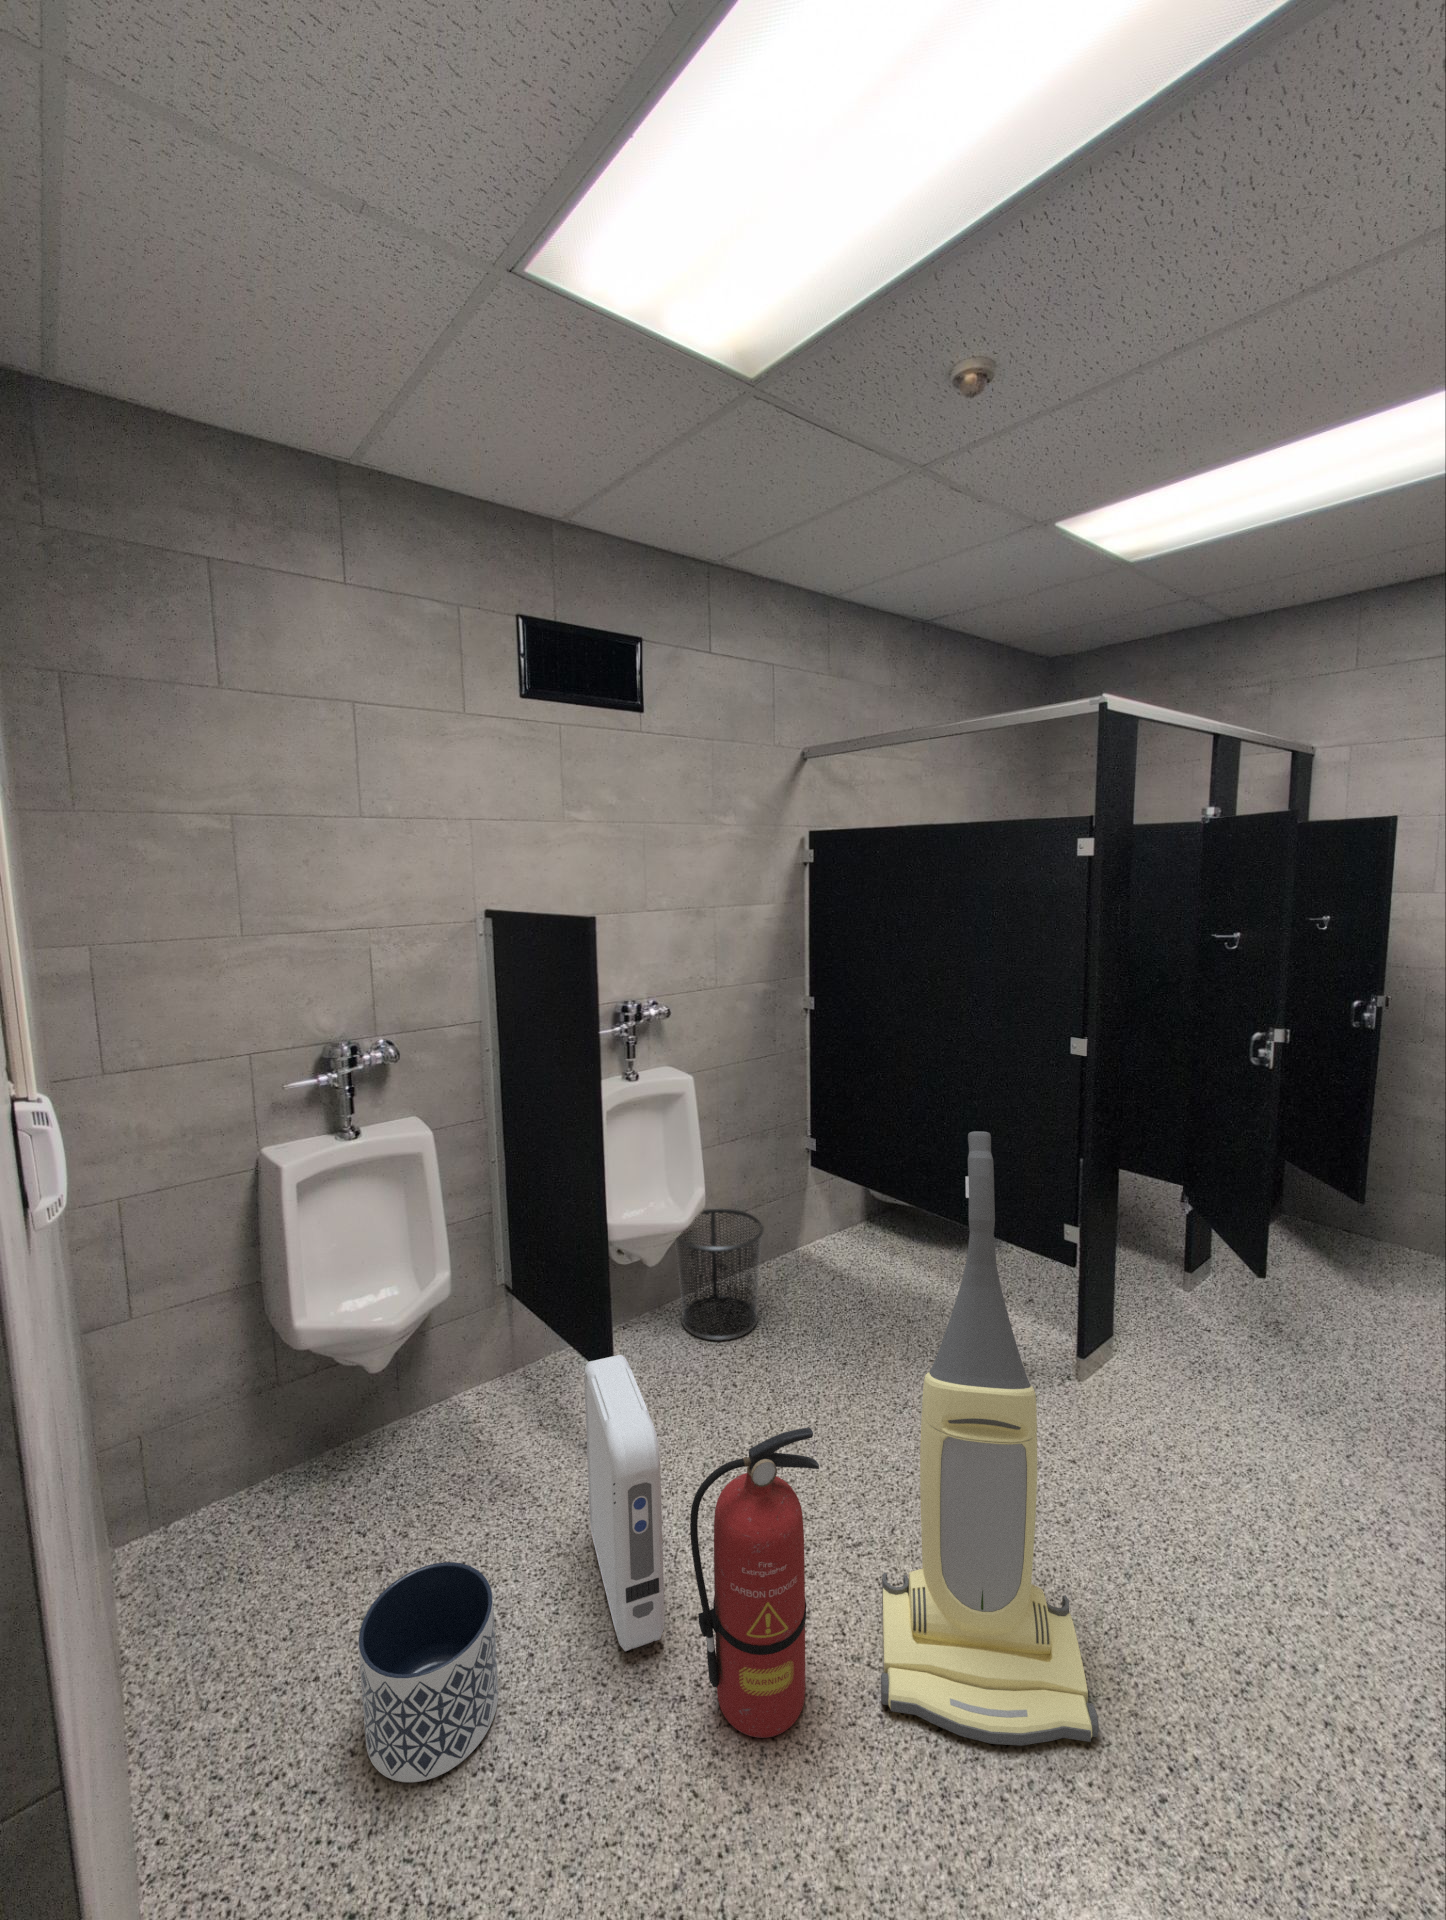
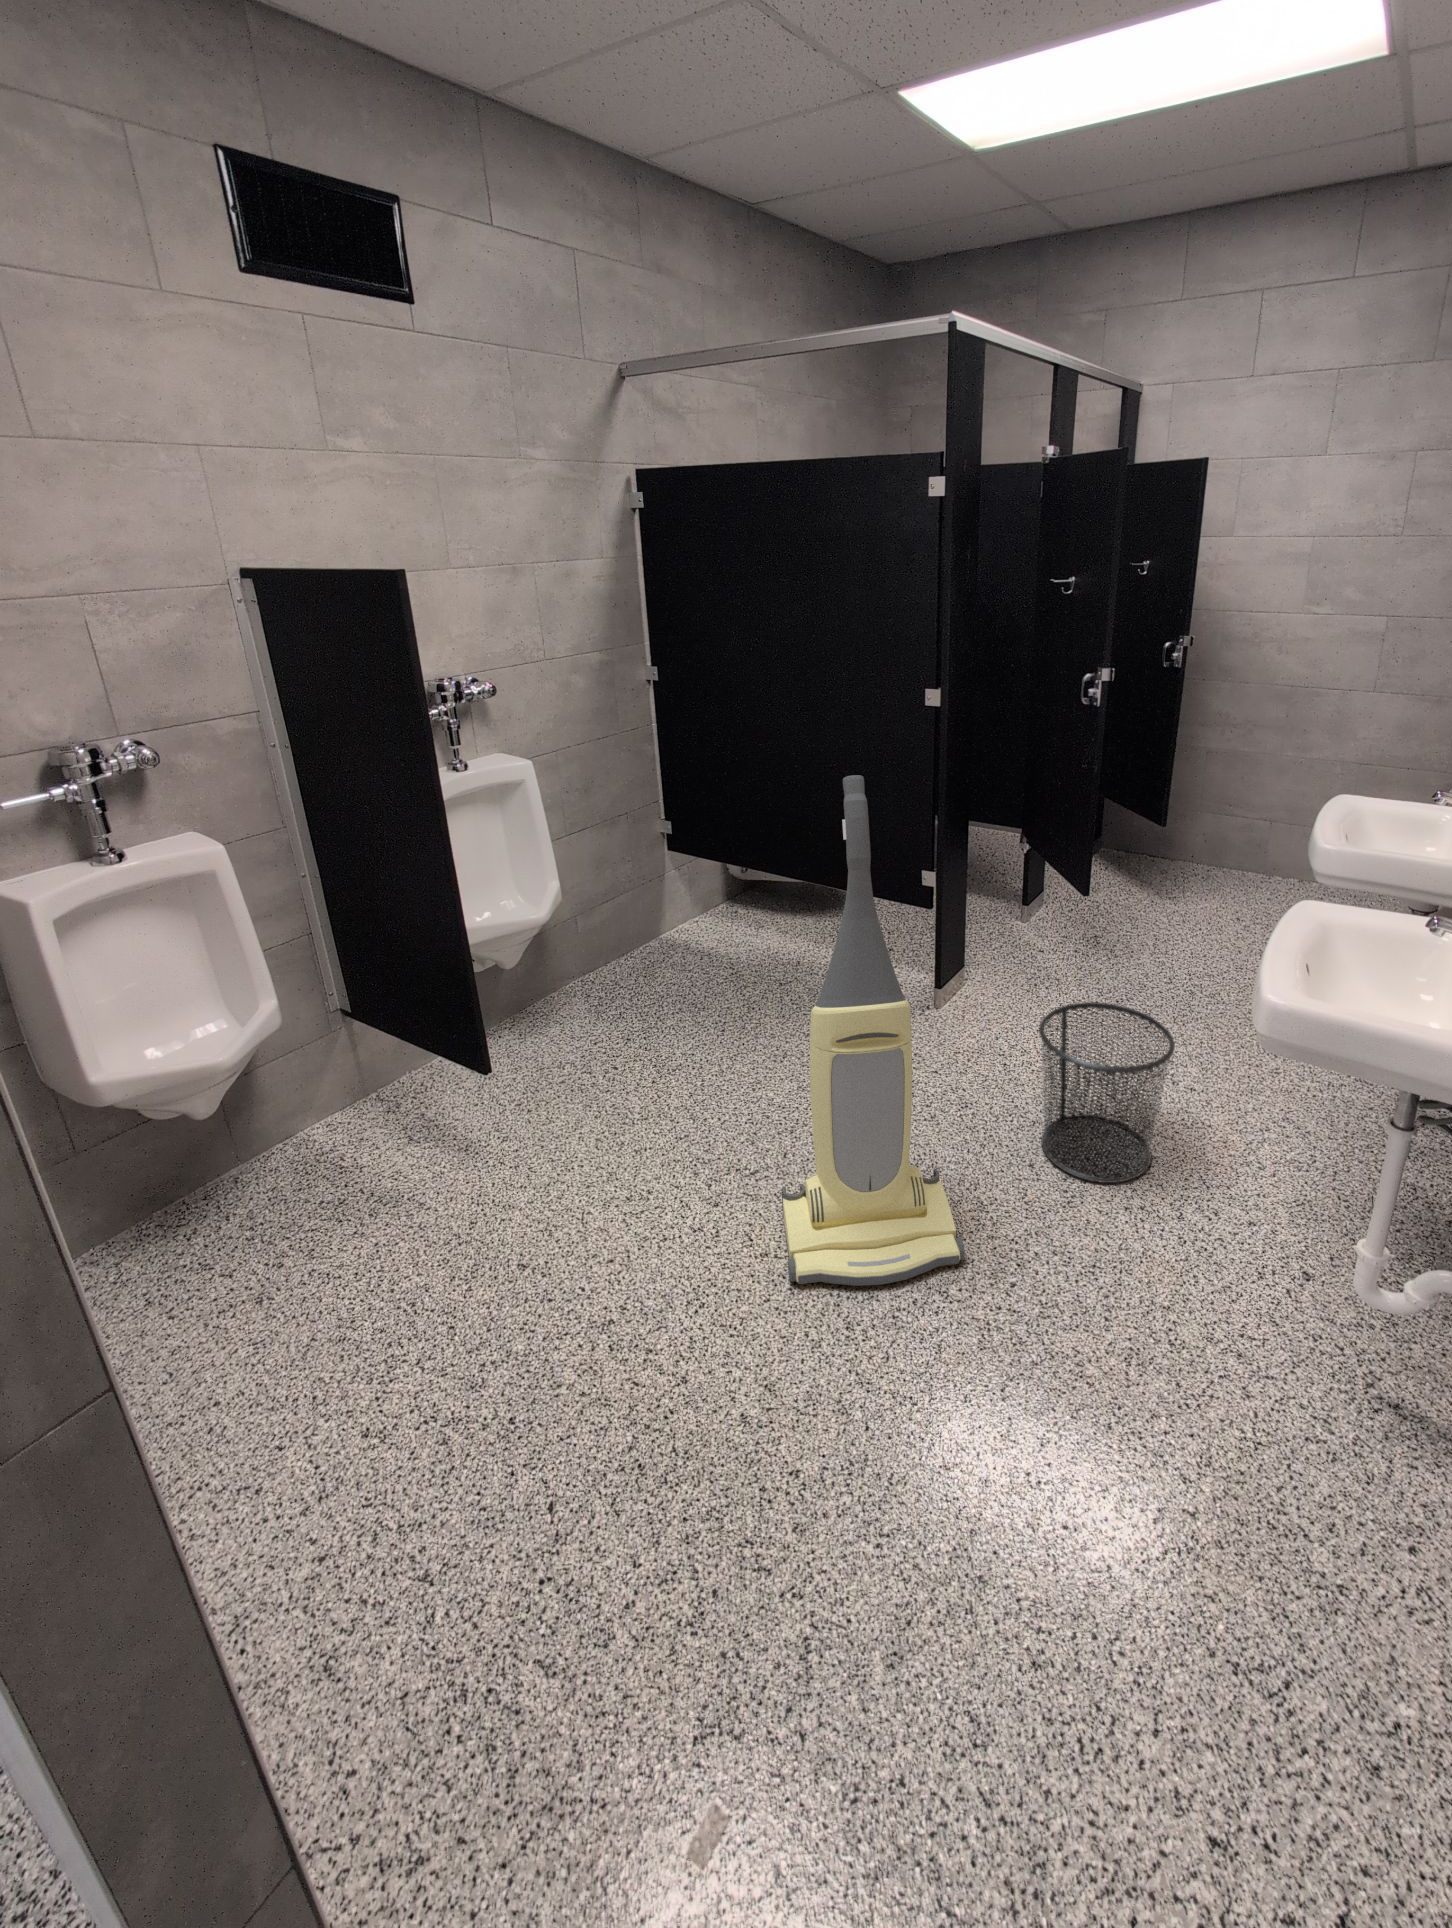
waste bin: present [675,1208,764,1341] -> present [1039,1002,1175,1183]
air purifier: present [584,1355,665,1651] -> none [464,1047,584,1303]
fire extinguisher: present [690,1428,819,1738] -> none [606,1069,723,1332]
planter: present [358,1562,498,1782] -> none [267,1264,427,1455]

